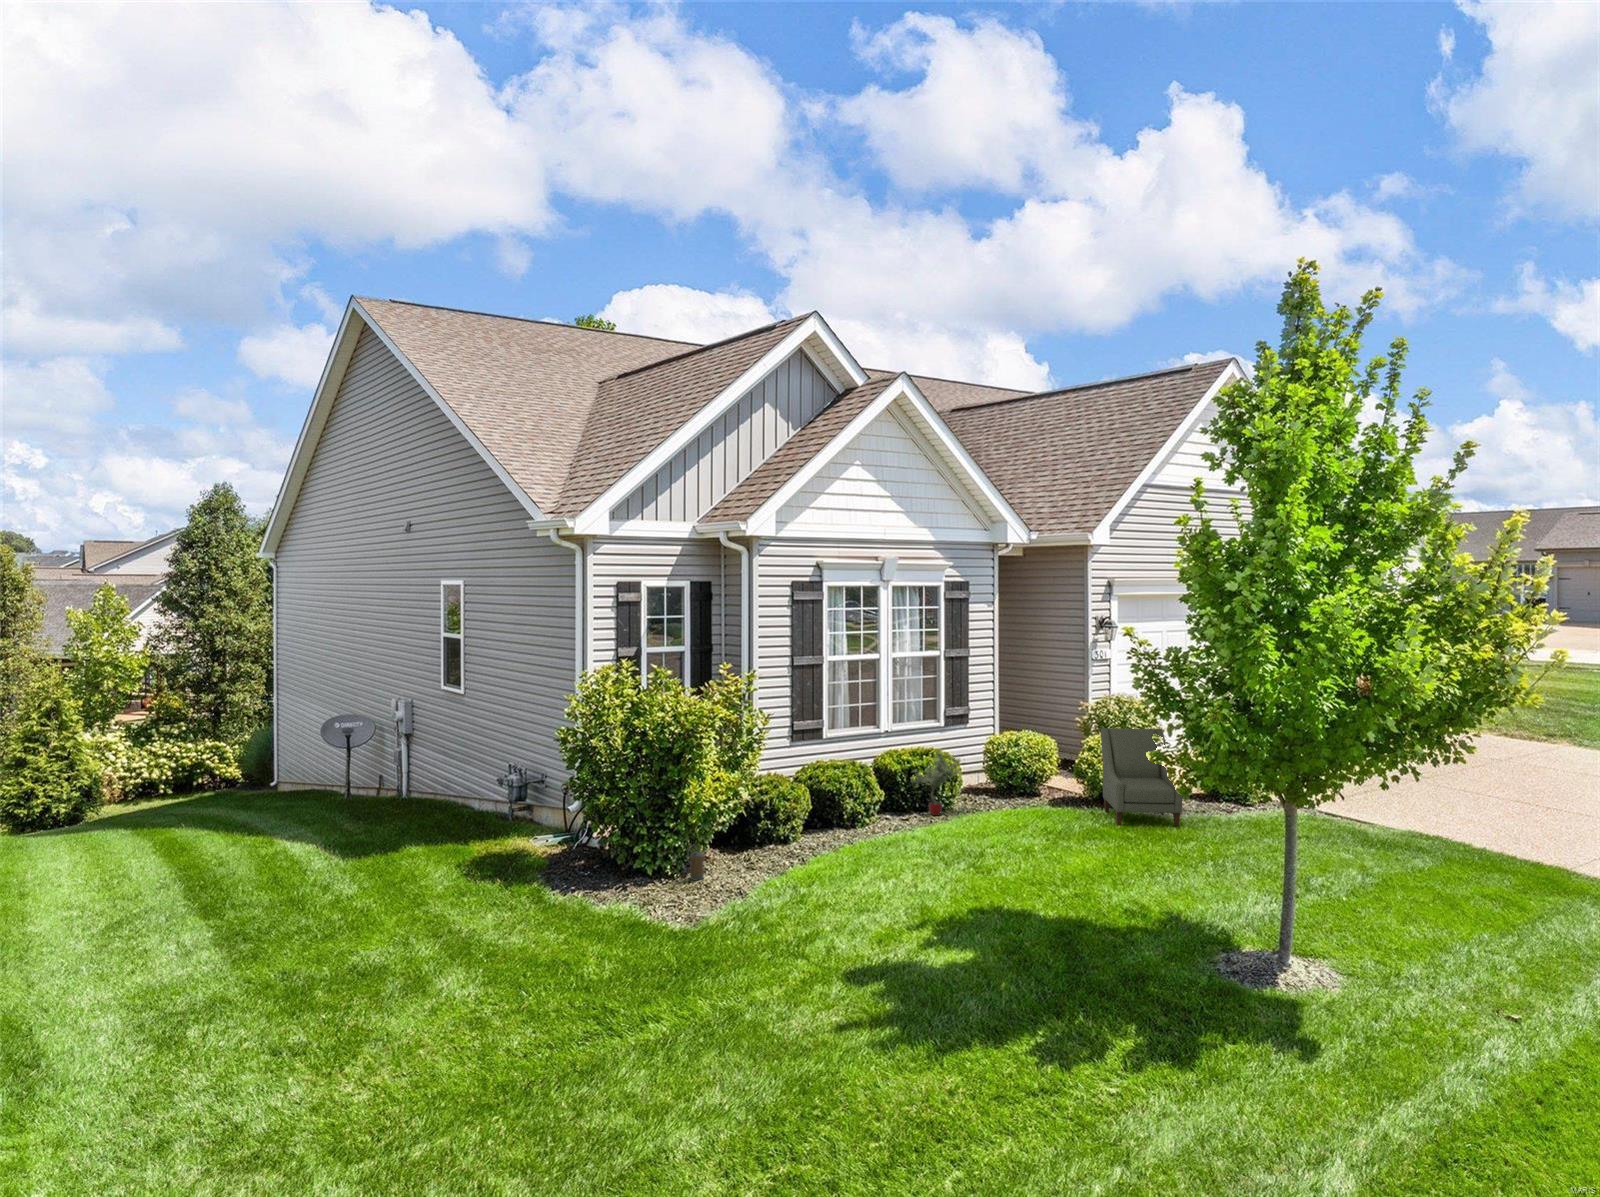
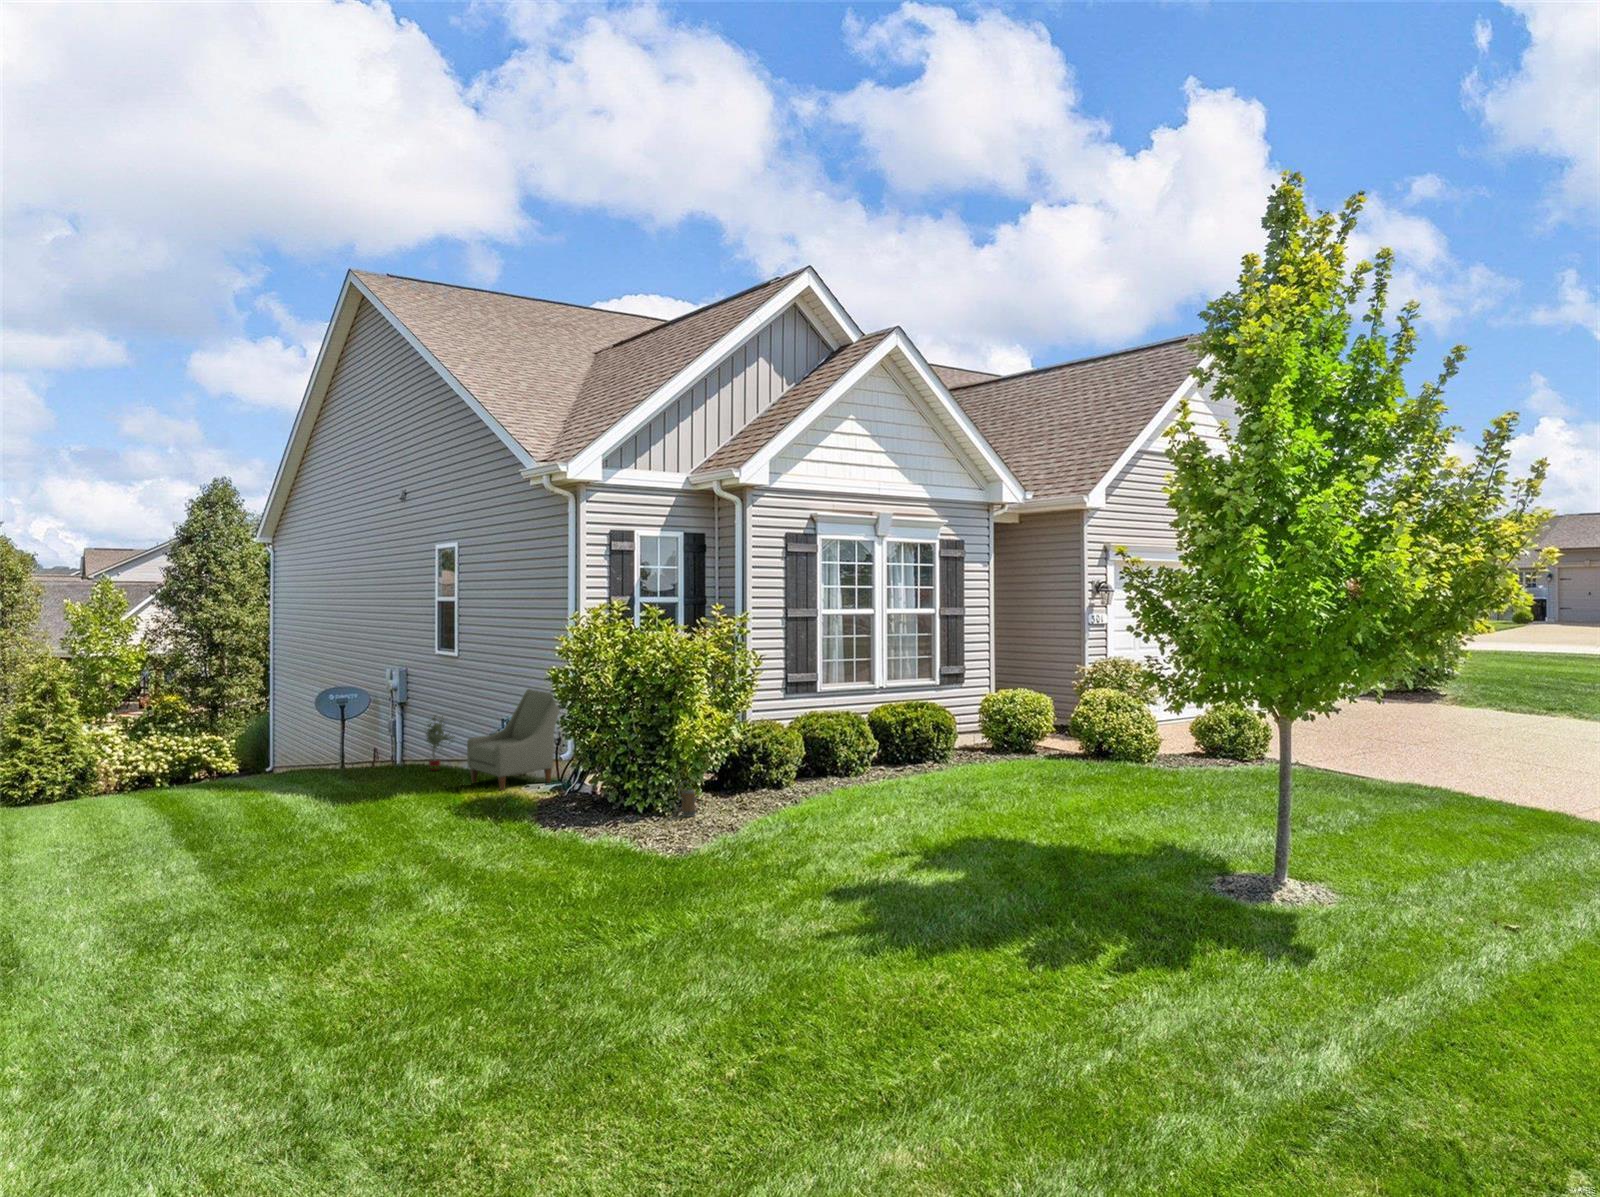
chair: present [1101,728,1182,827] -> present [467,689,560,791]
potted tree: present [911,749,960,816] -> present [426,716,455,771]

